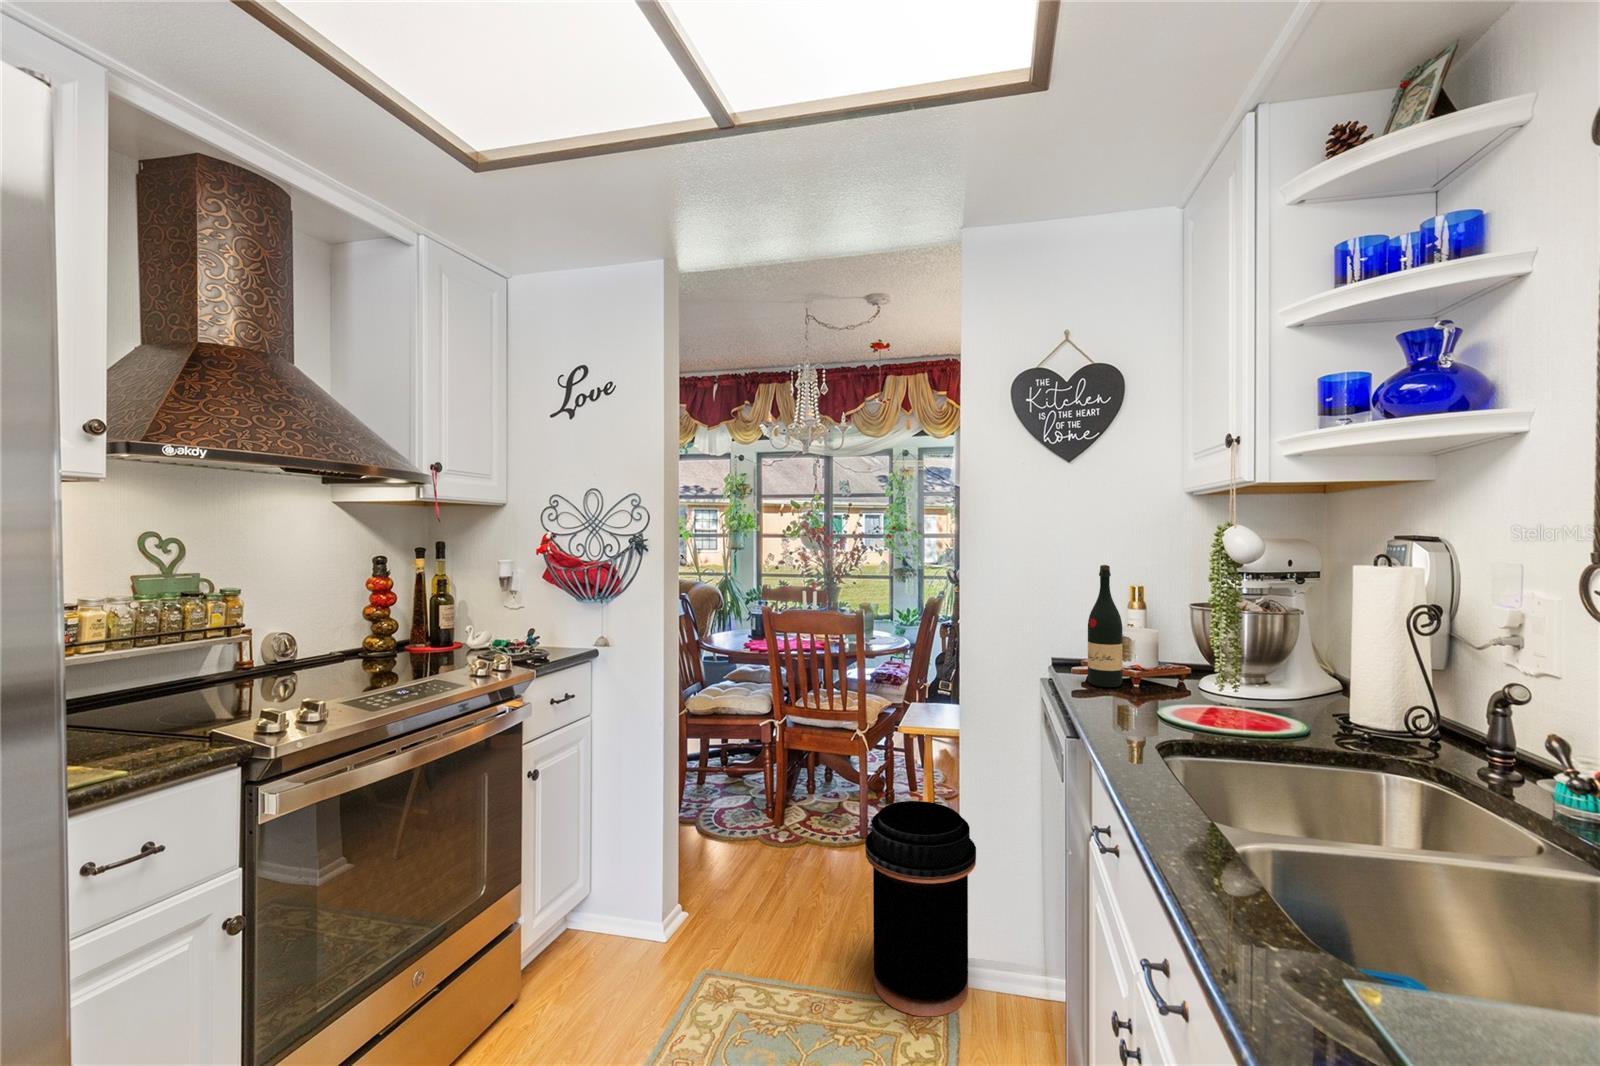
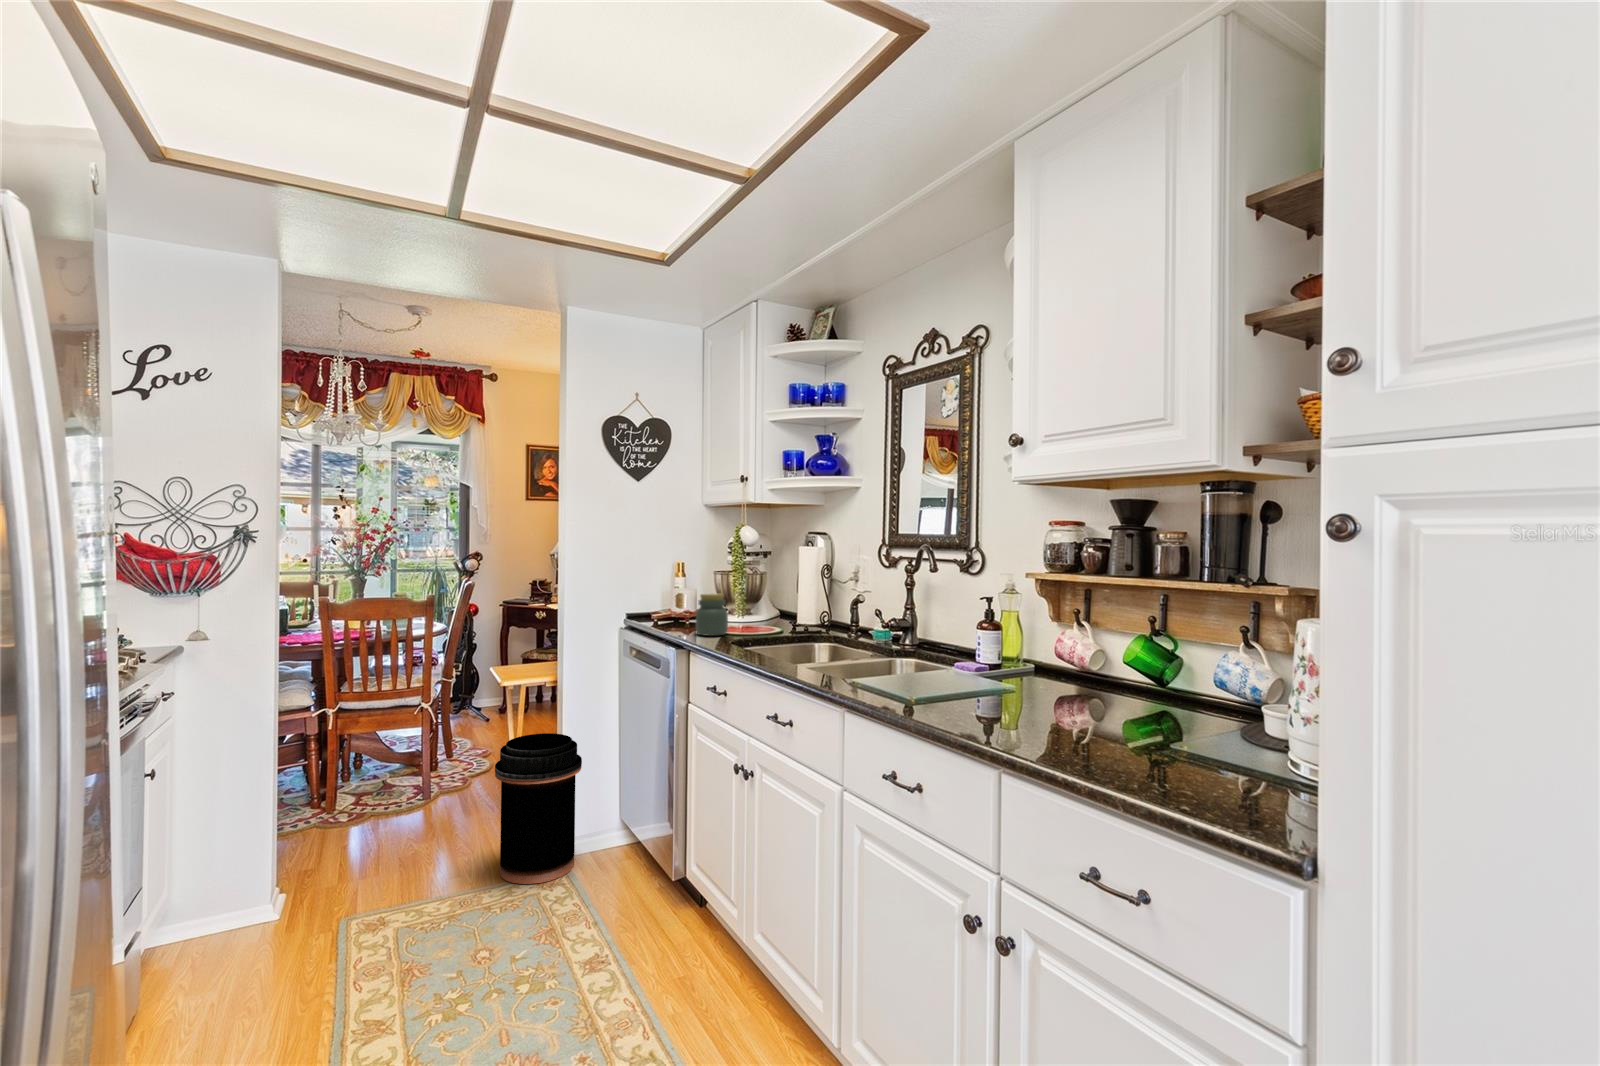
wine bottle: present [1088,565,1123,687] -> none [664,549,685,625]
jar: none [1119,645,1182,725] -> present [696,593,728,636]

